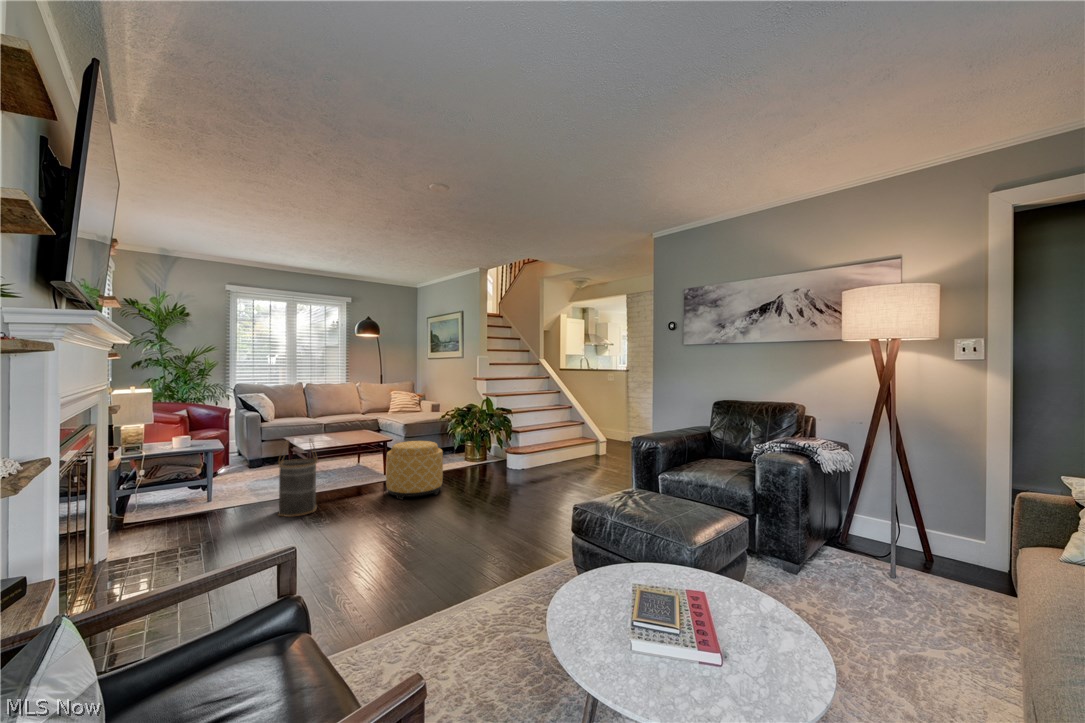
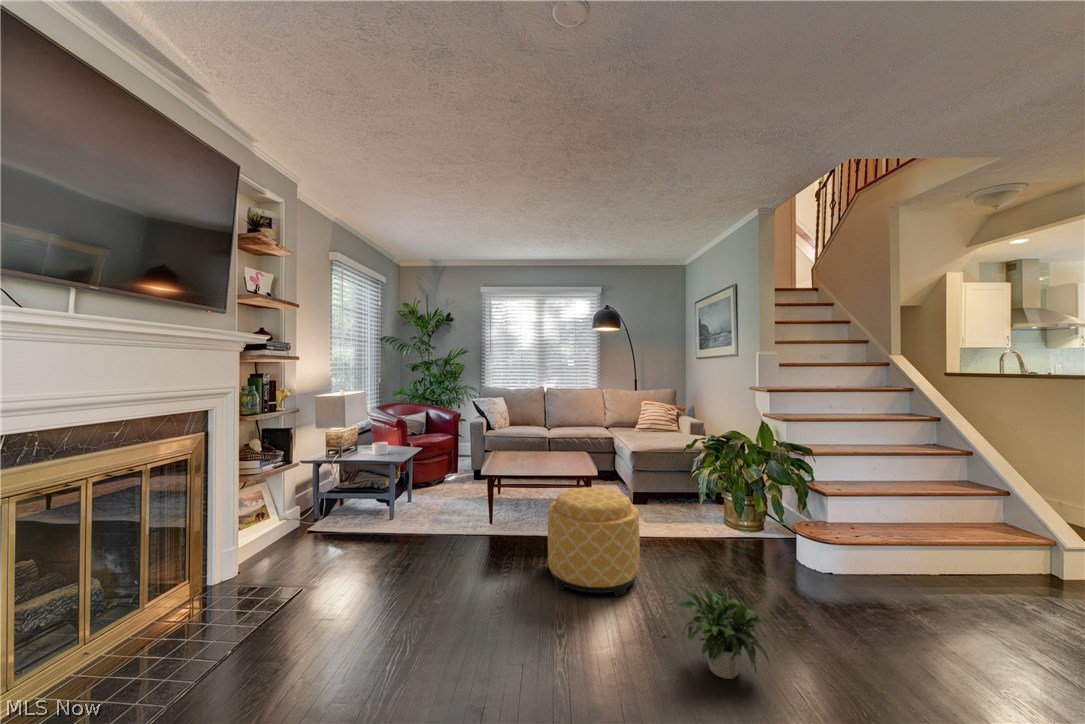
basket: present [278,439,318,517] -> none [400,465,455,577]
potted plant: none [468,467,518,504] -> present [664,582,769,679]

